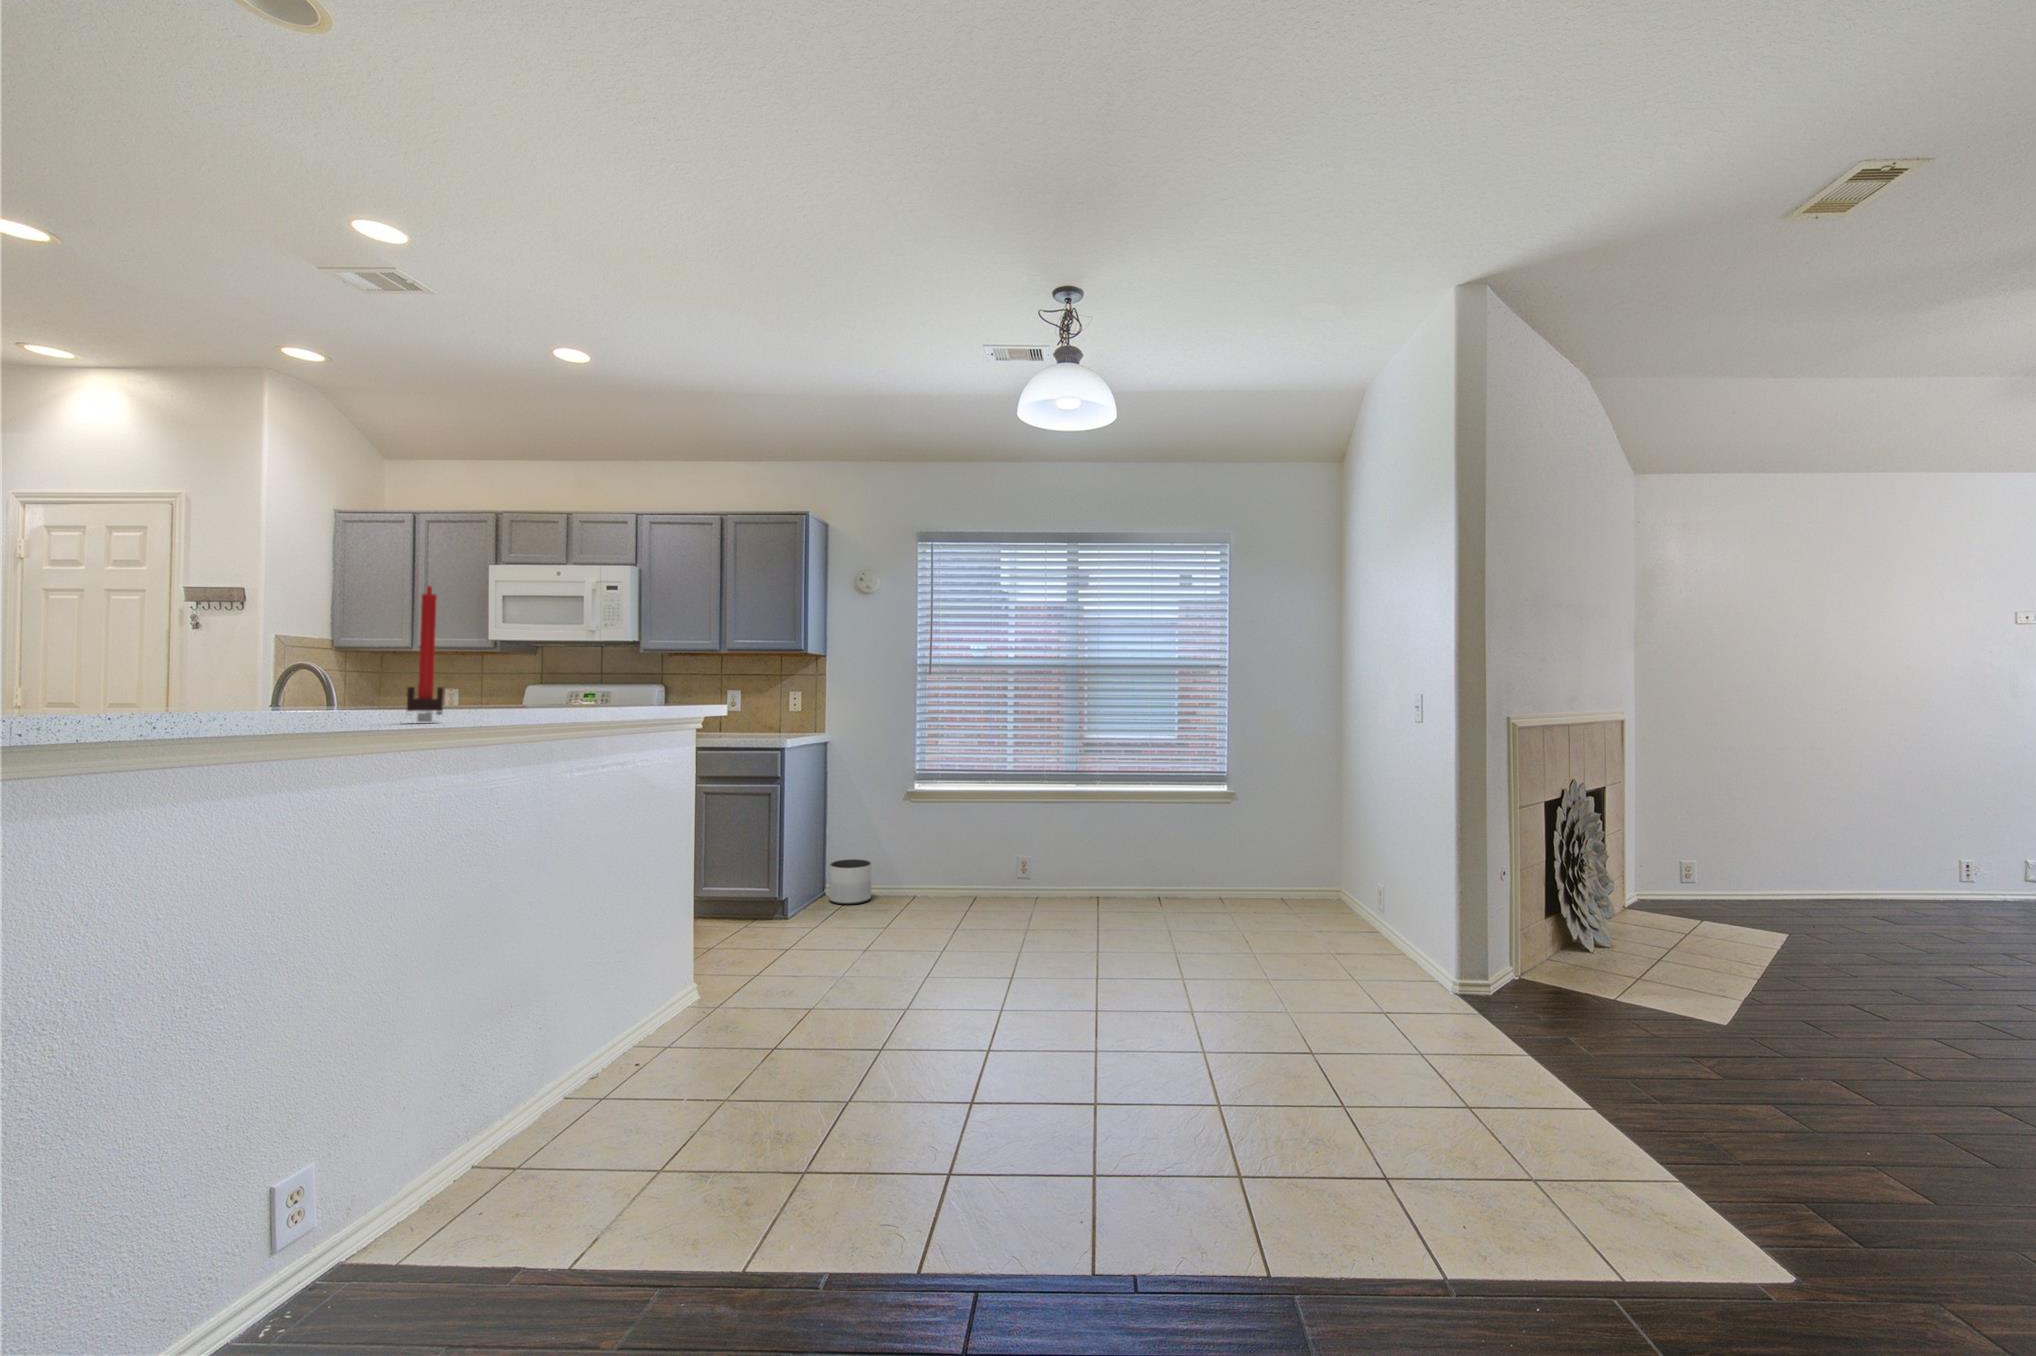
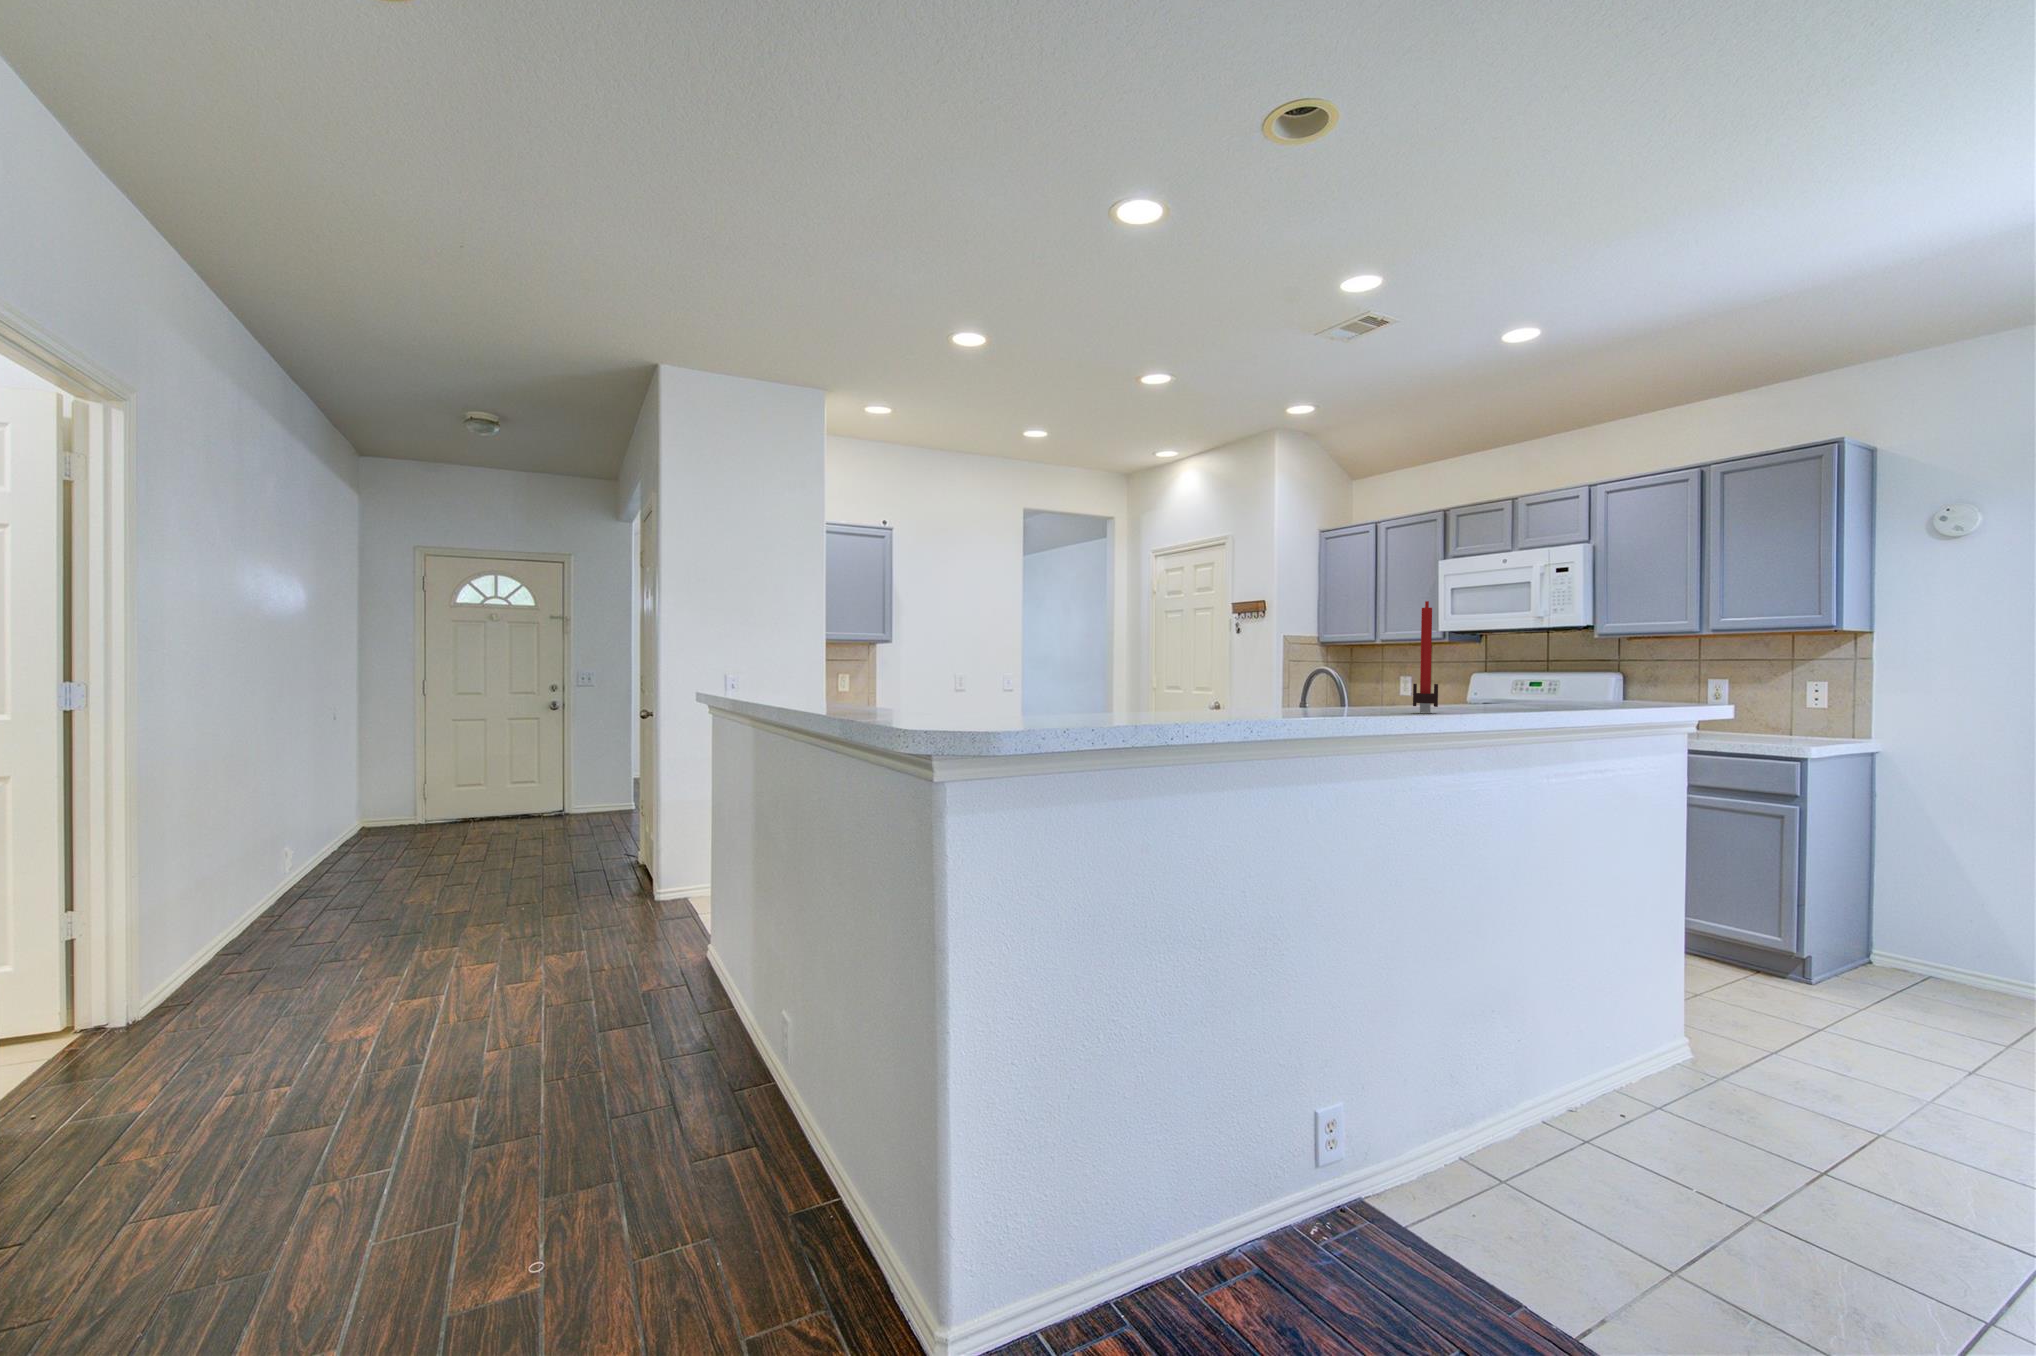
planter: present [829,859,871,905] -> none [1883,922,1968,991]

